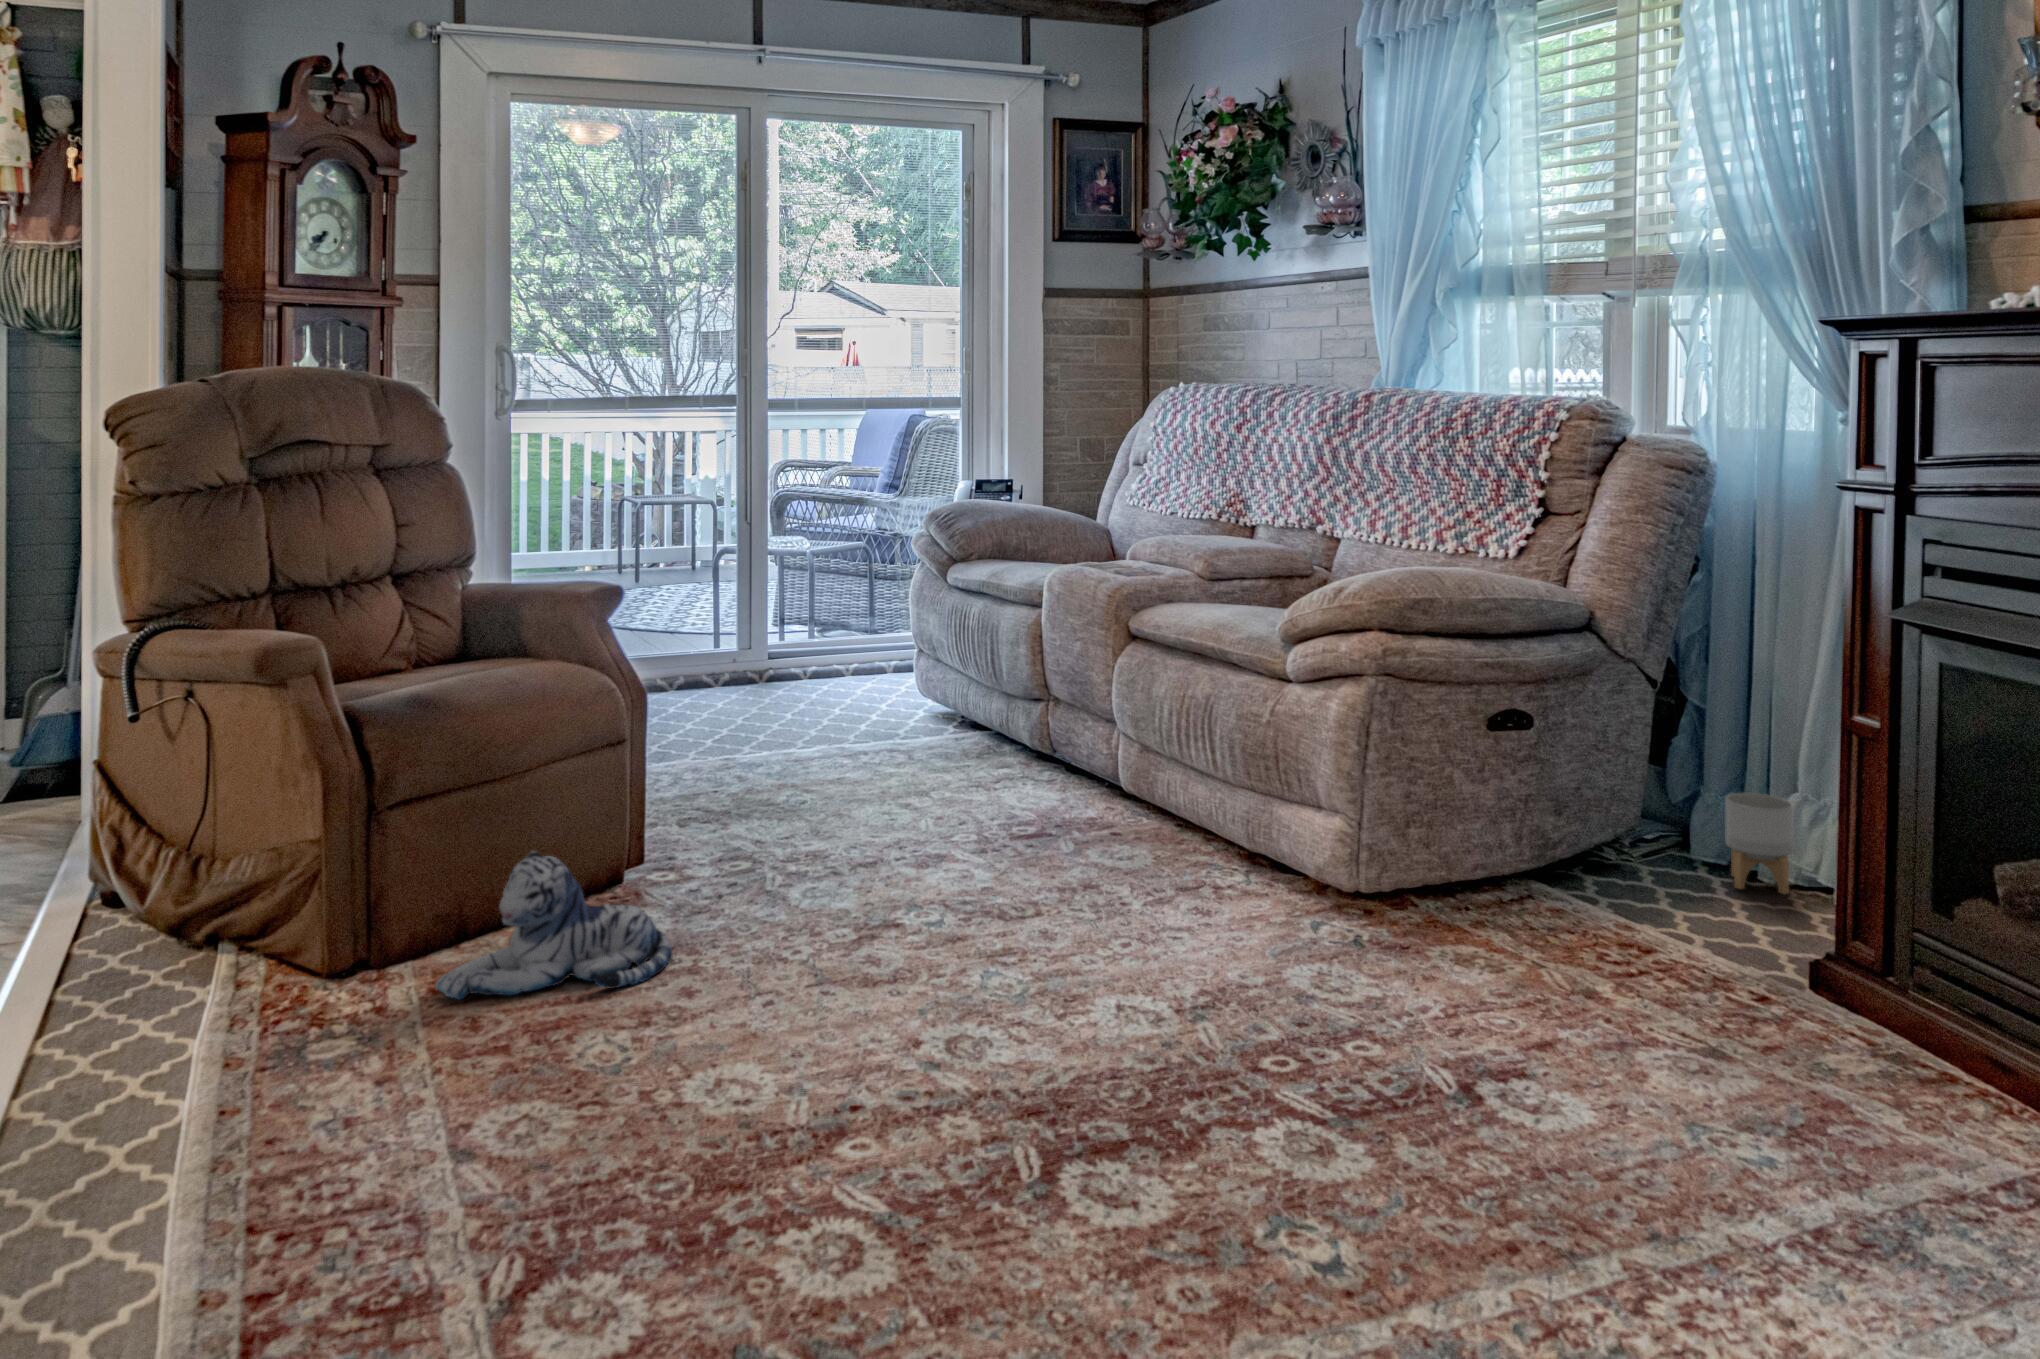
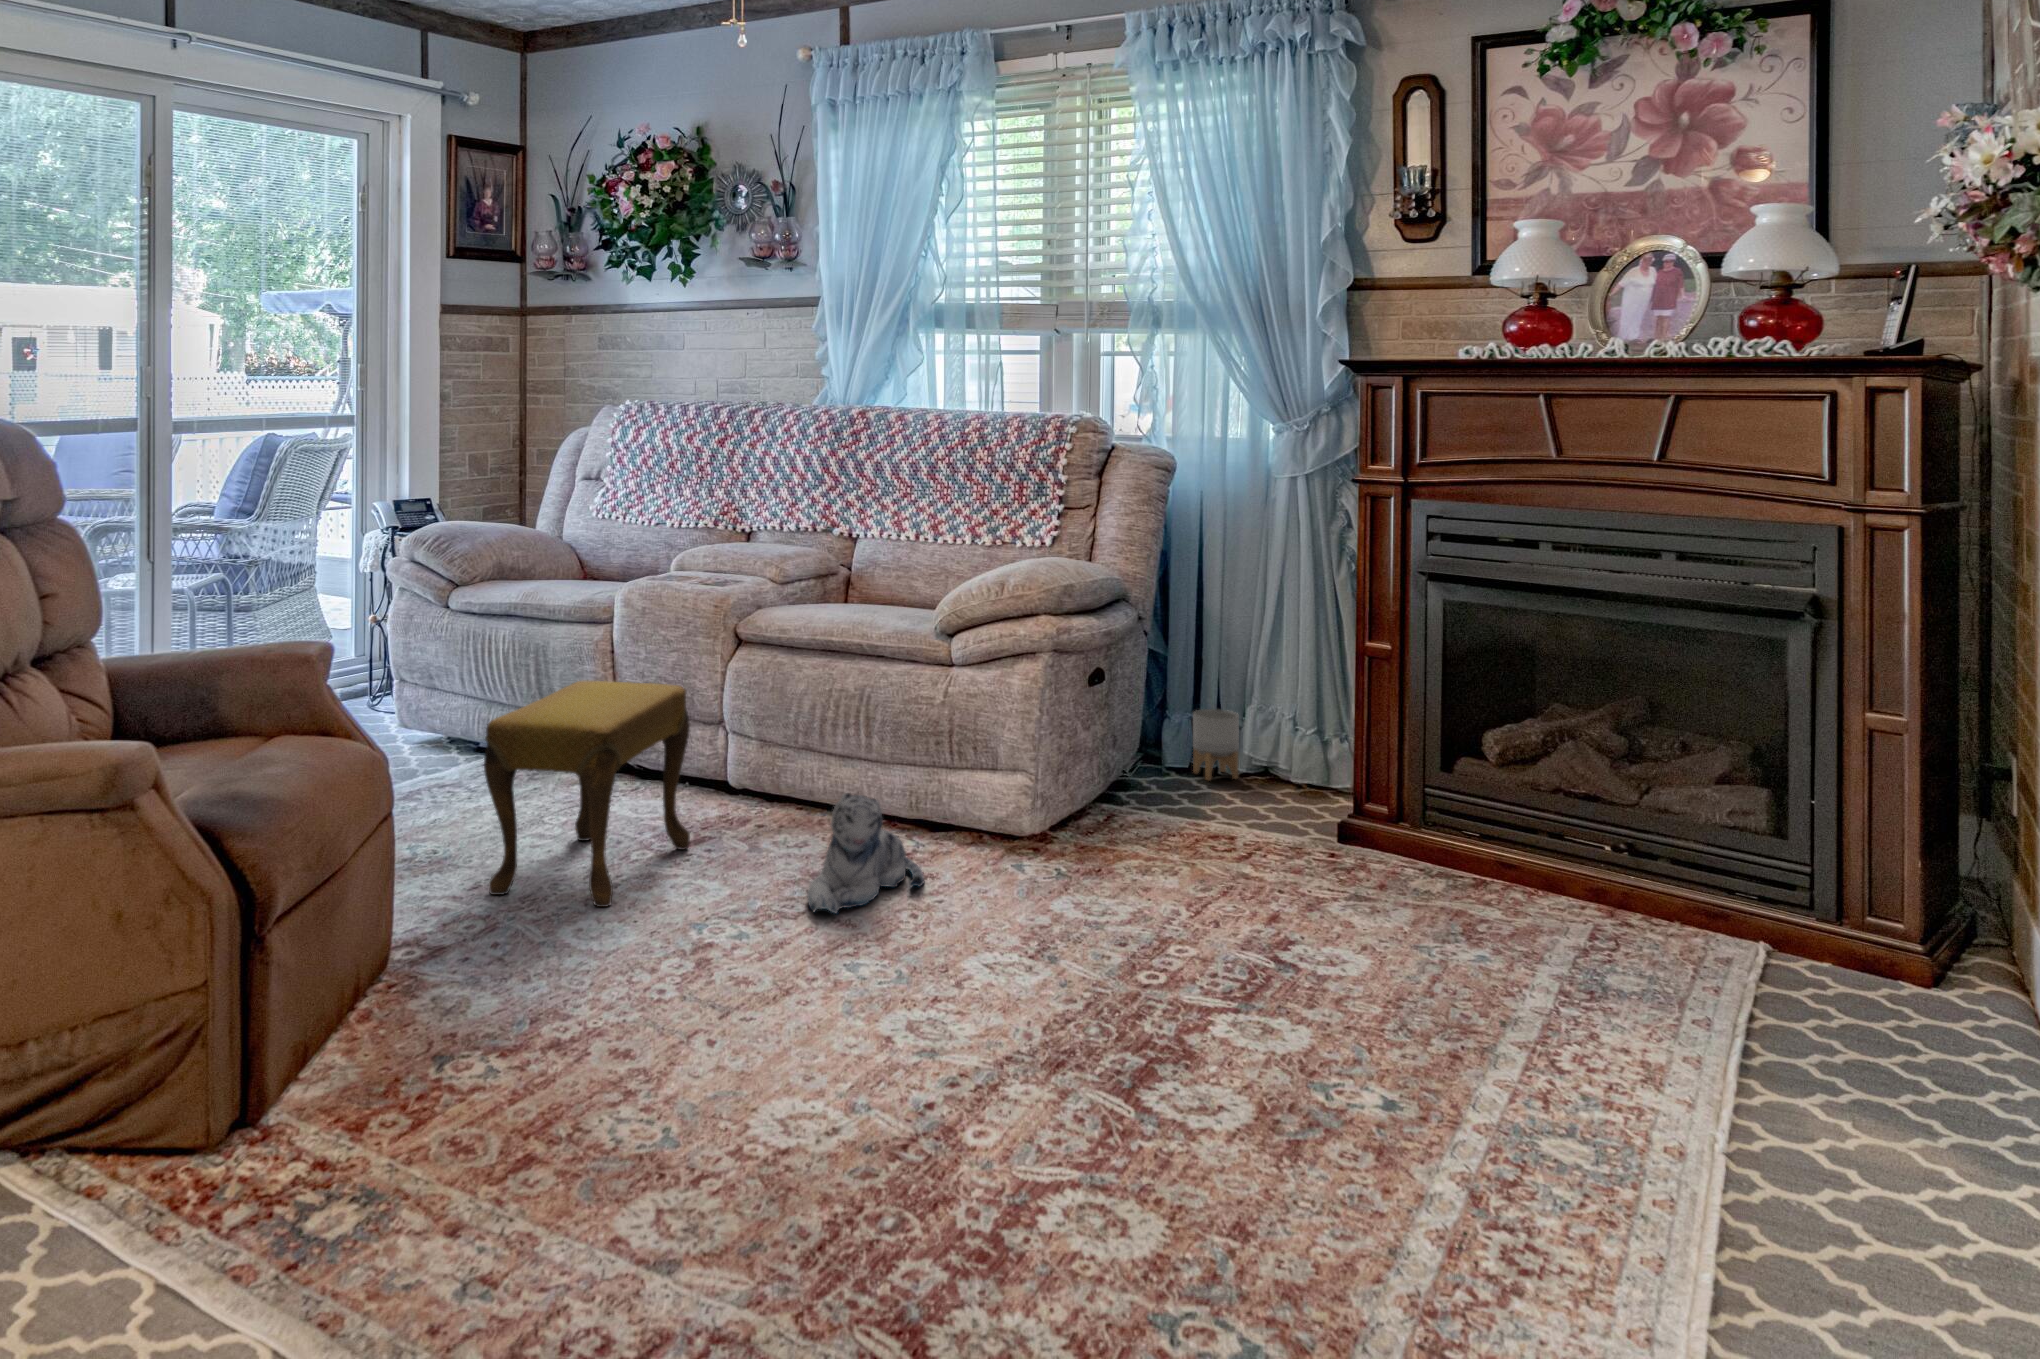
footstool: none [752,663,1001,898] -> present [484,681,690,907]
plush toy: present [435,851,672,999] -> present [807,793,925,914]

